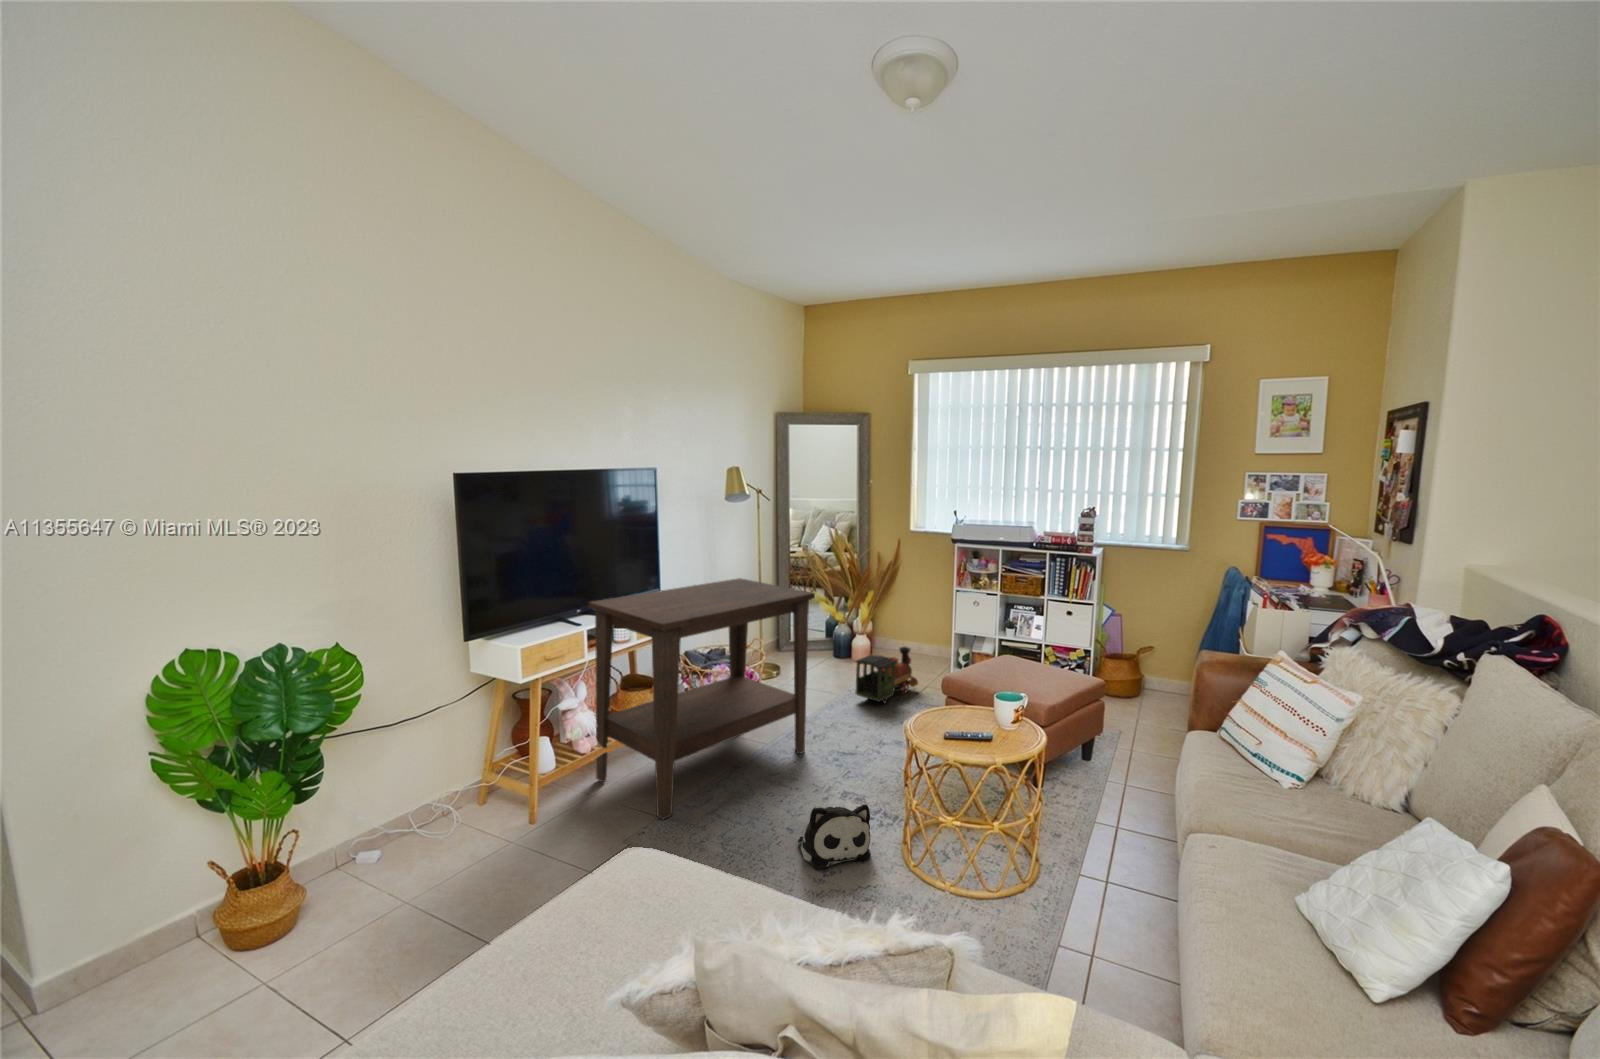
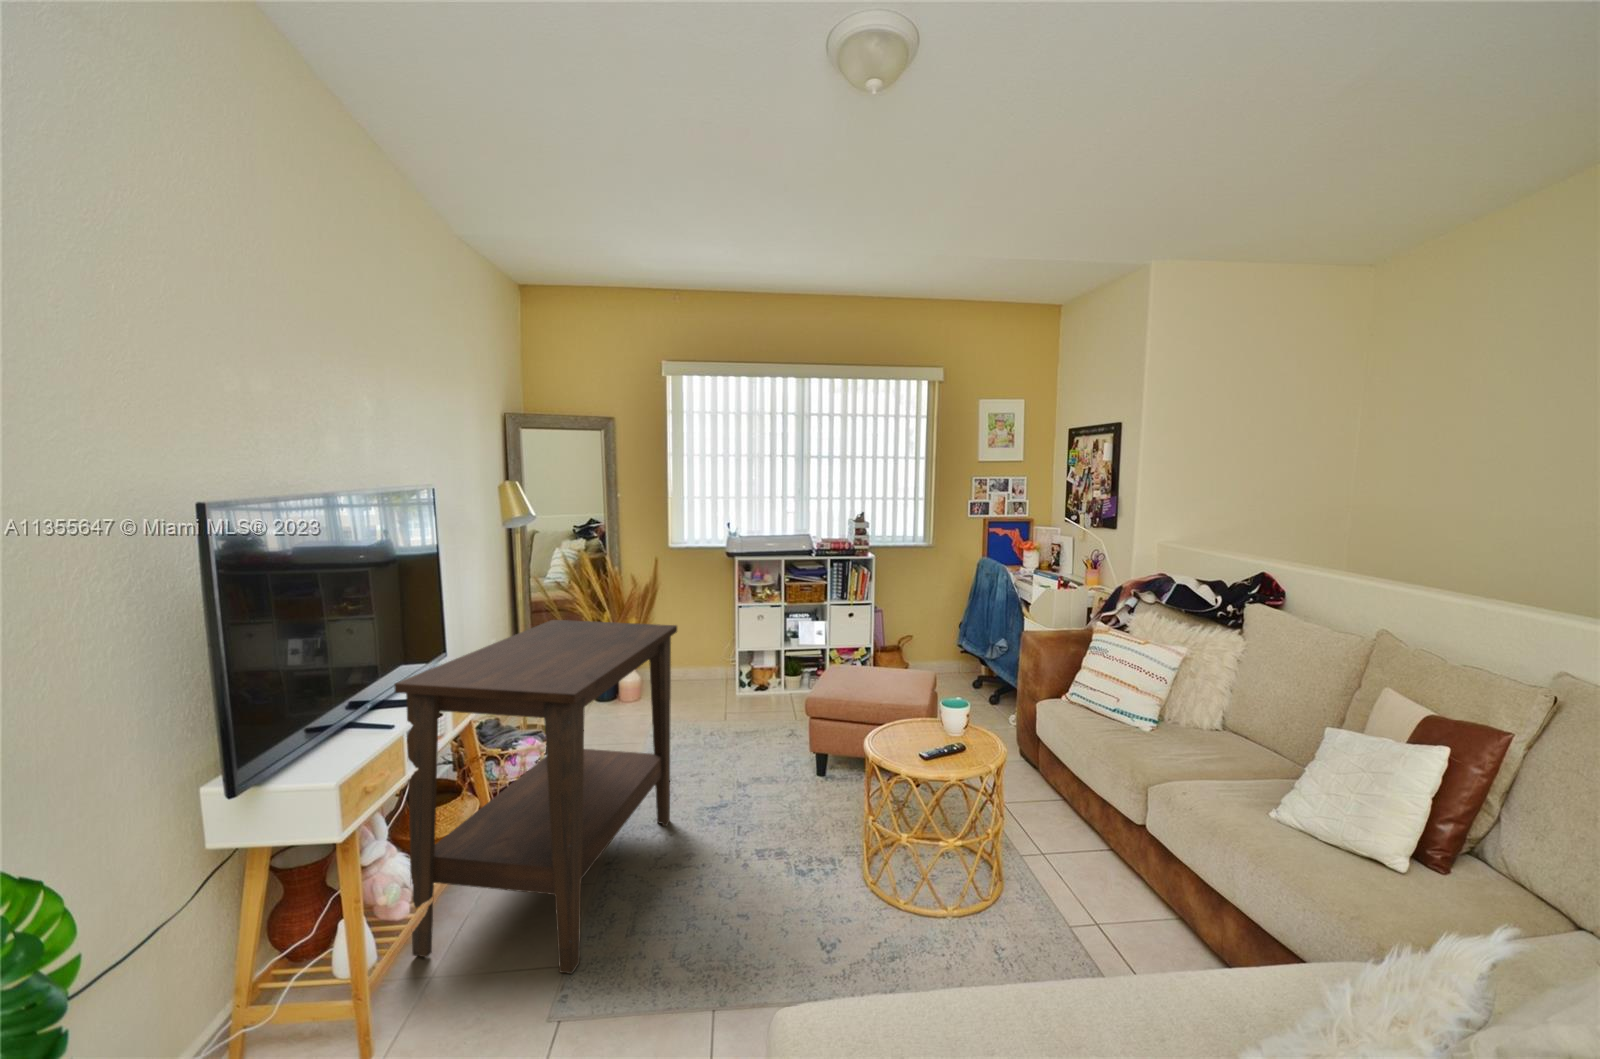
toy train: present [856,647,918,703] -> none [670,674,725,742]
plush toy: present [798,804,871,869] -> none [754,857,852,953]

